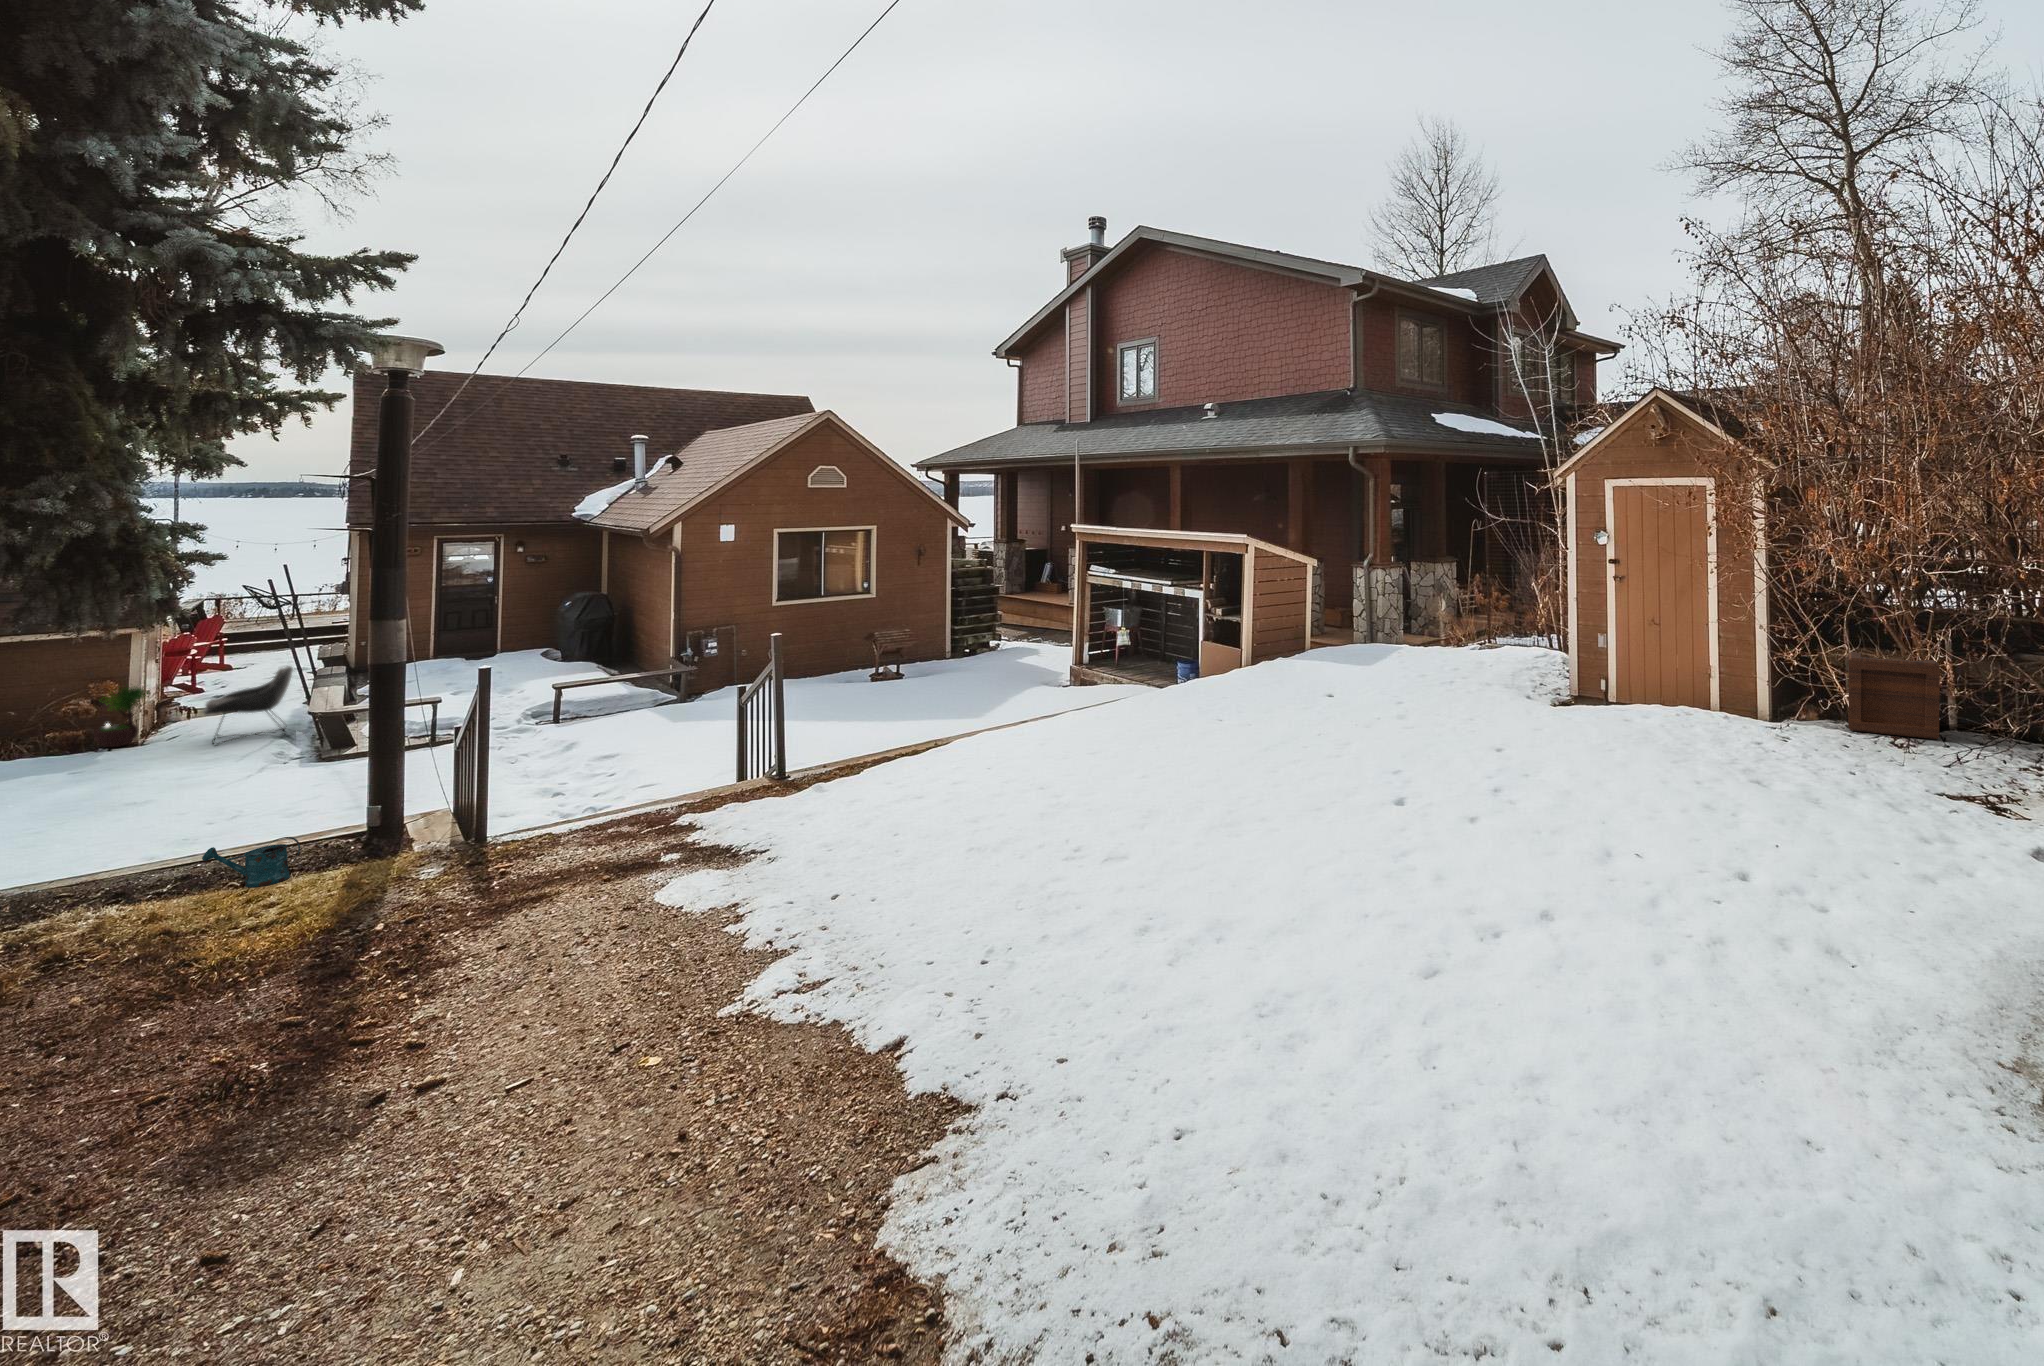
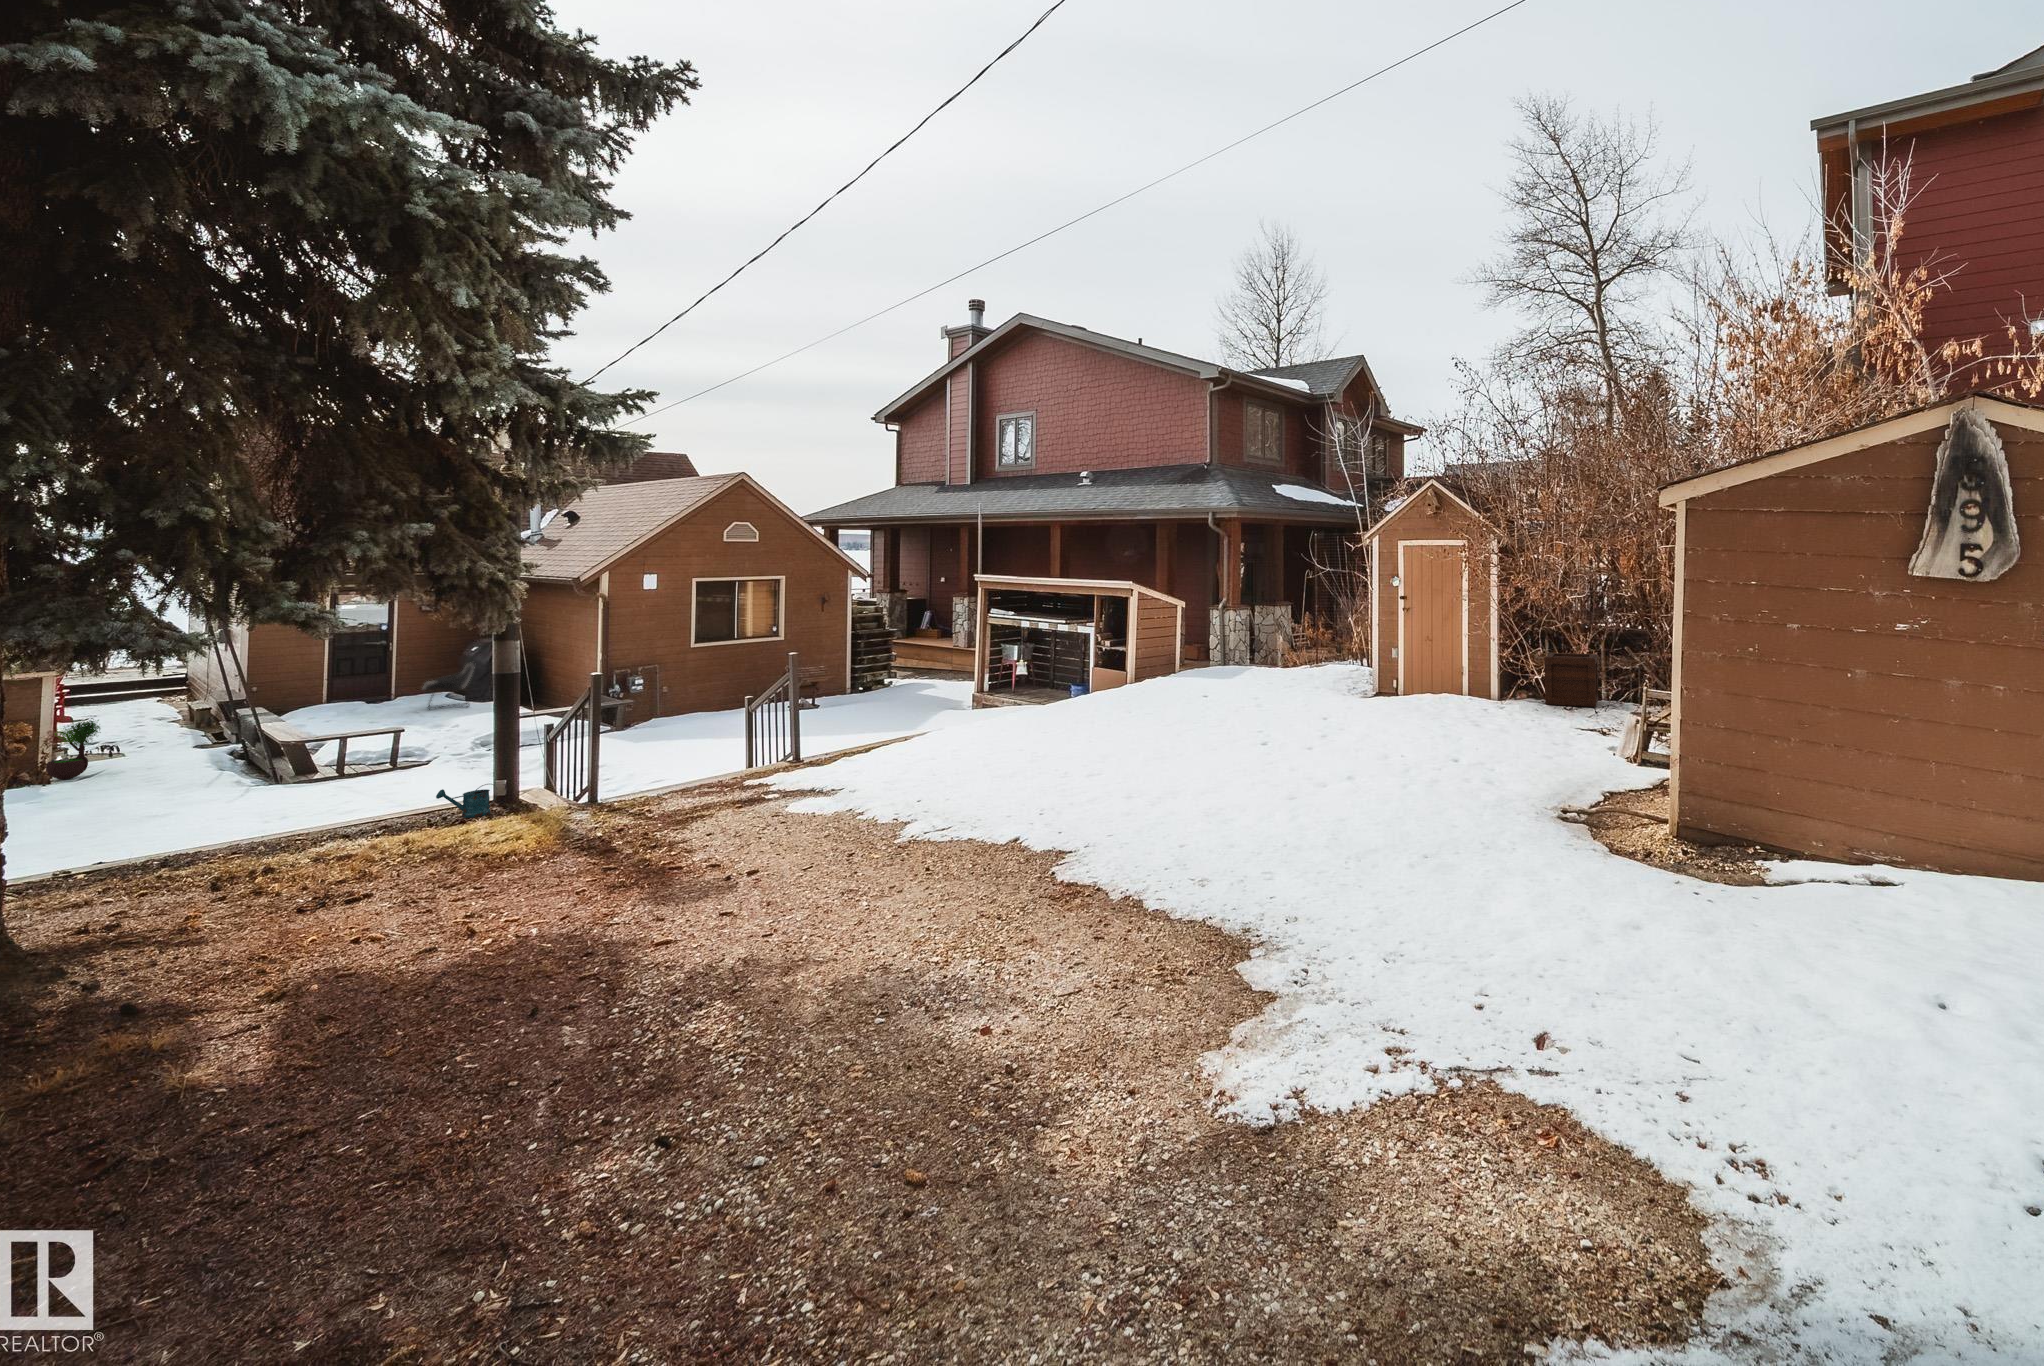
lounge chair: present [203,666,293,745] -> present [423,664,474,709]

